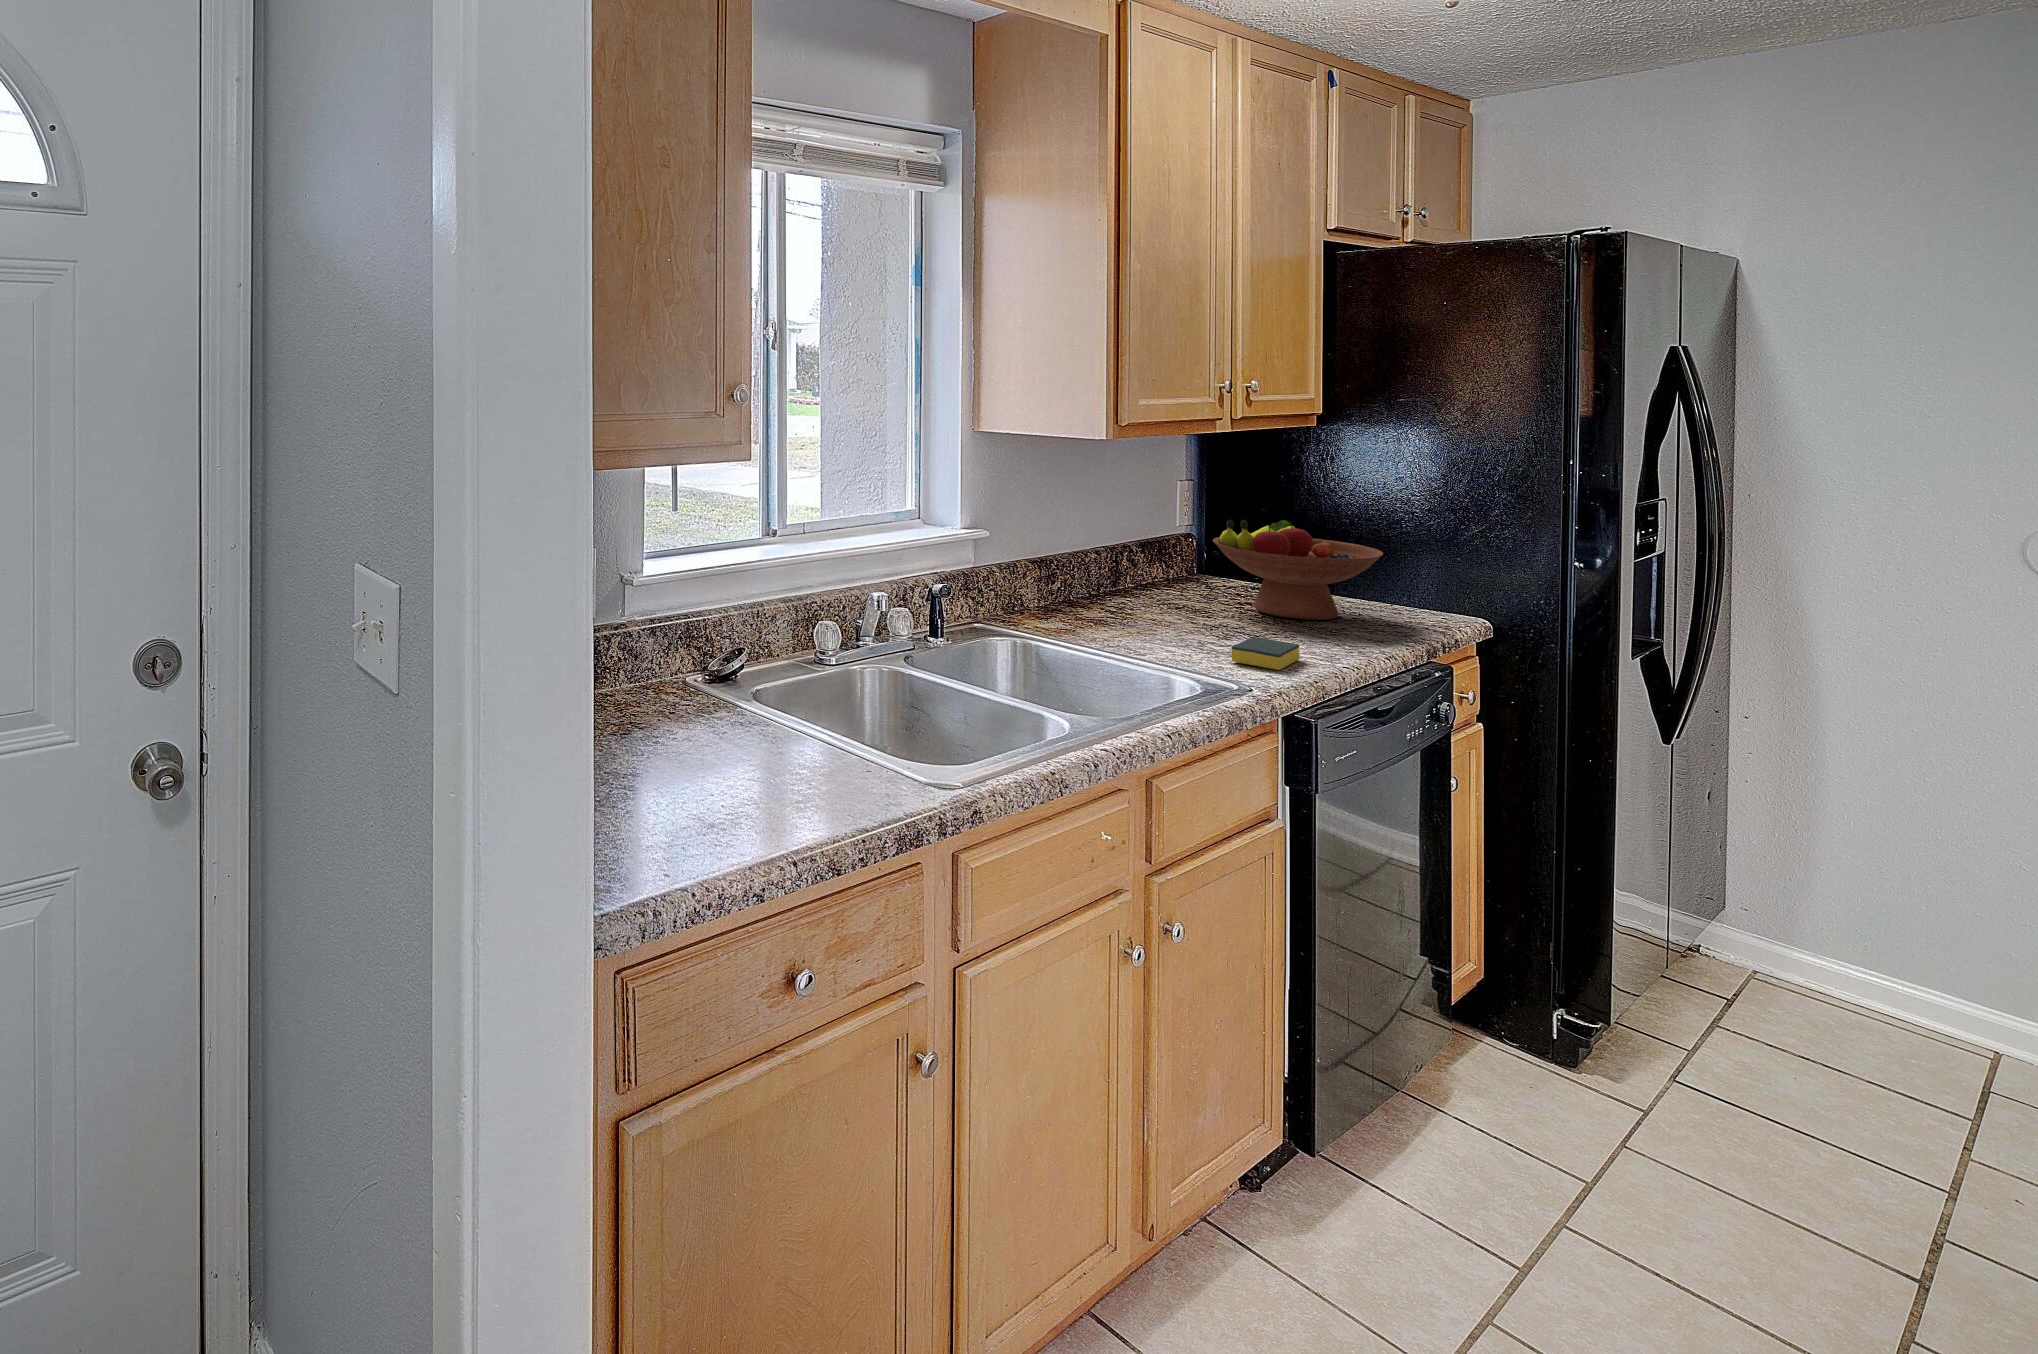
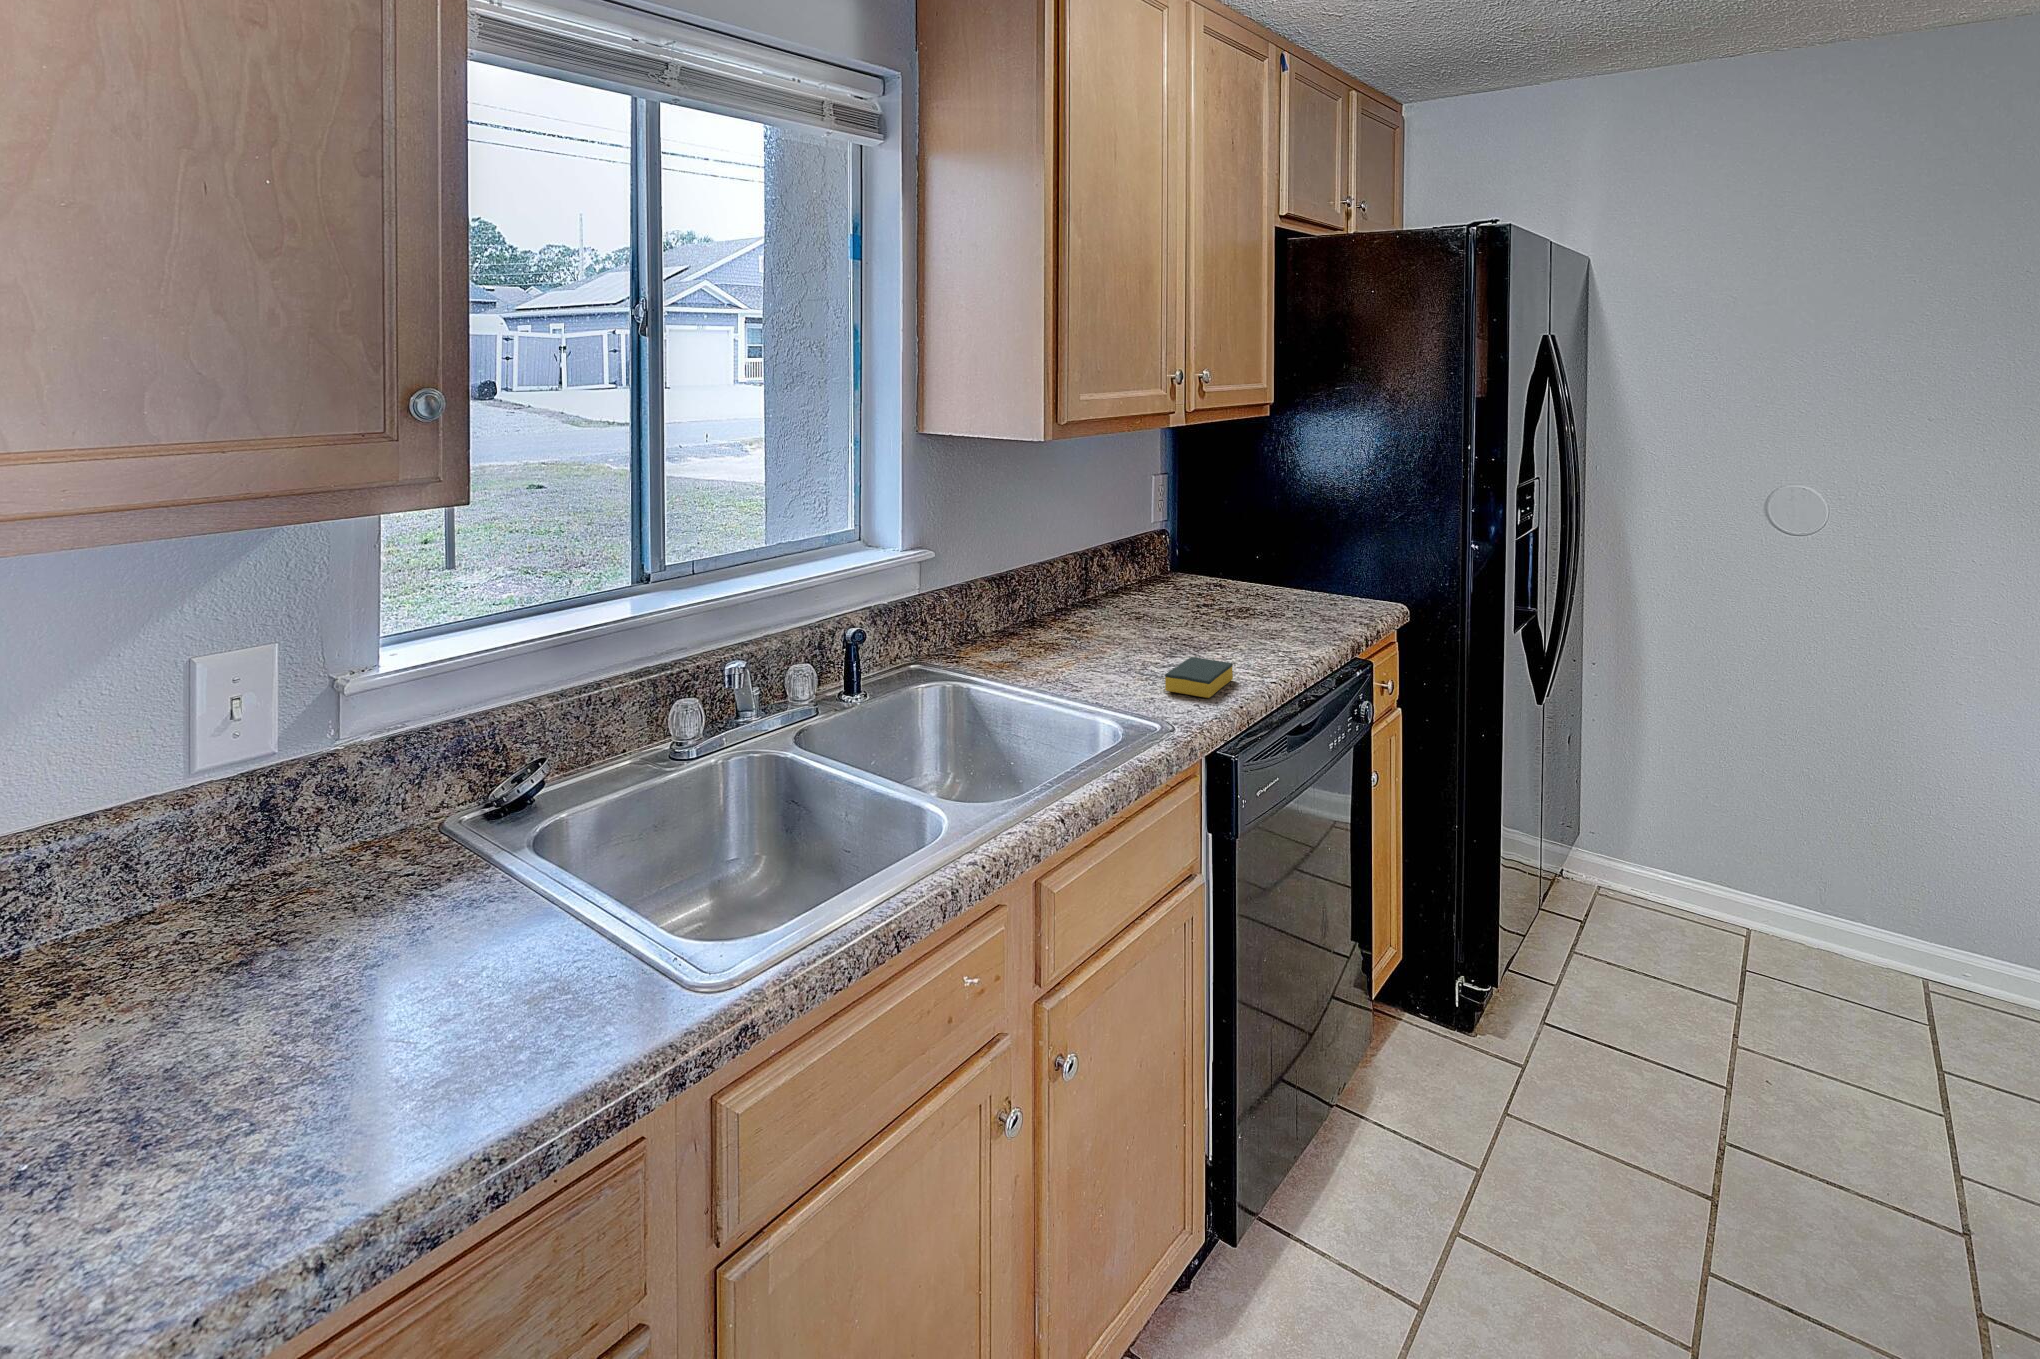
fruit bowl: present [1213,520,1383,620] -> none [1170,518,1319,623]

